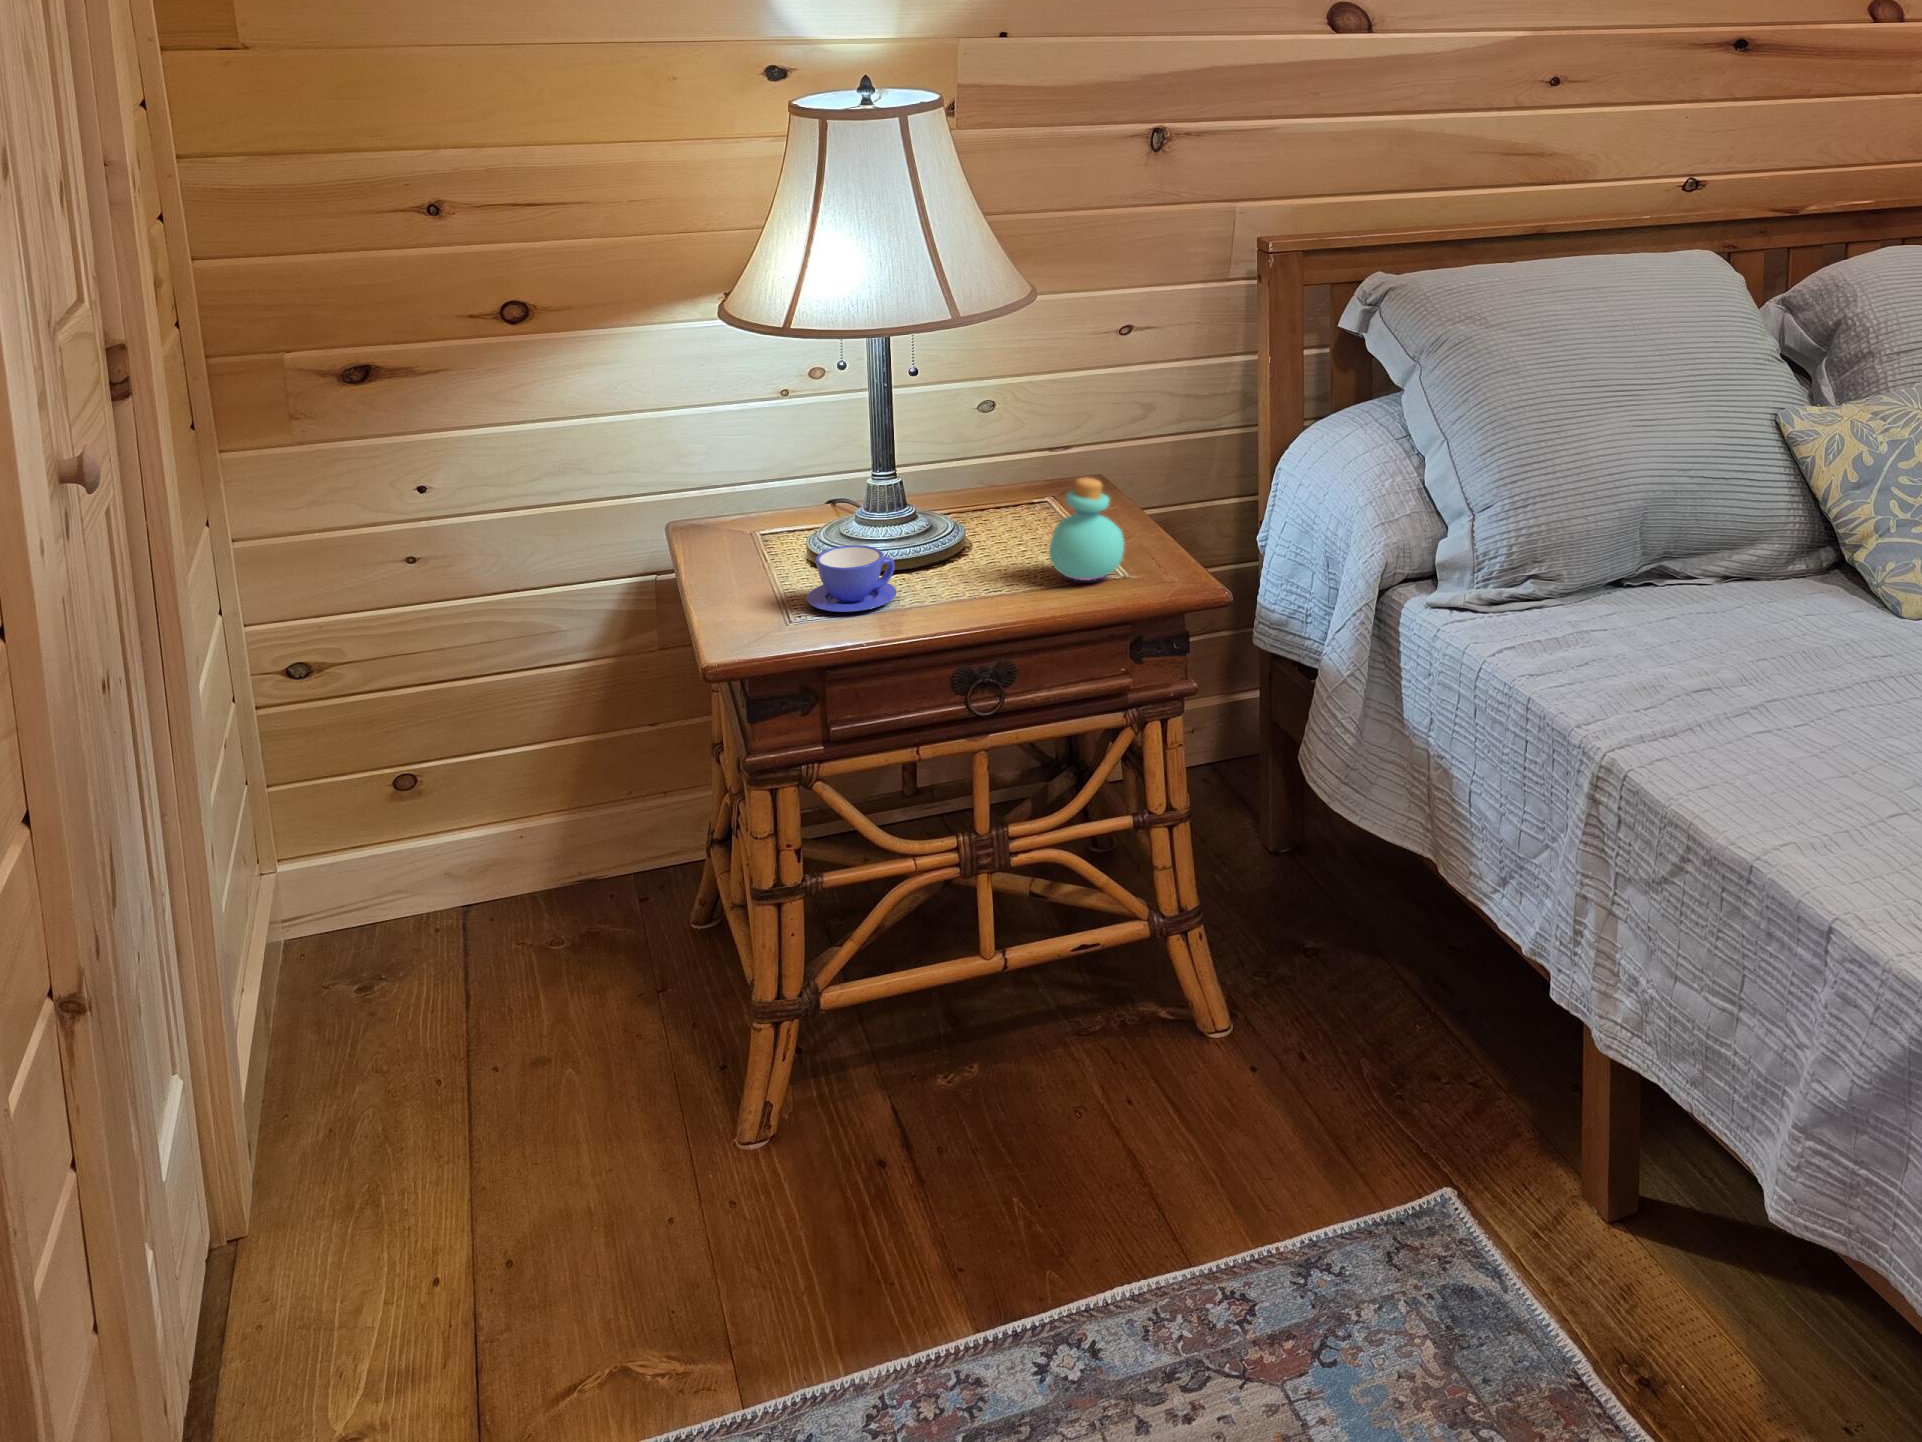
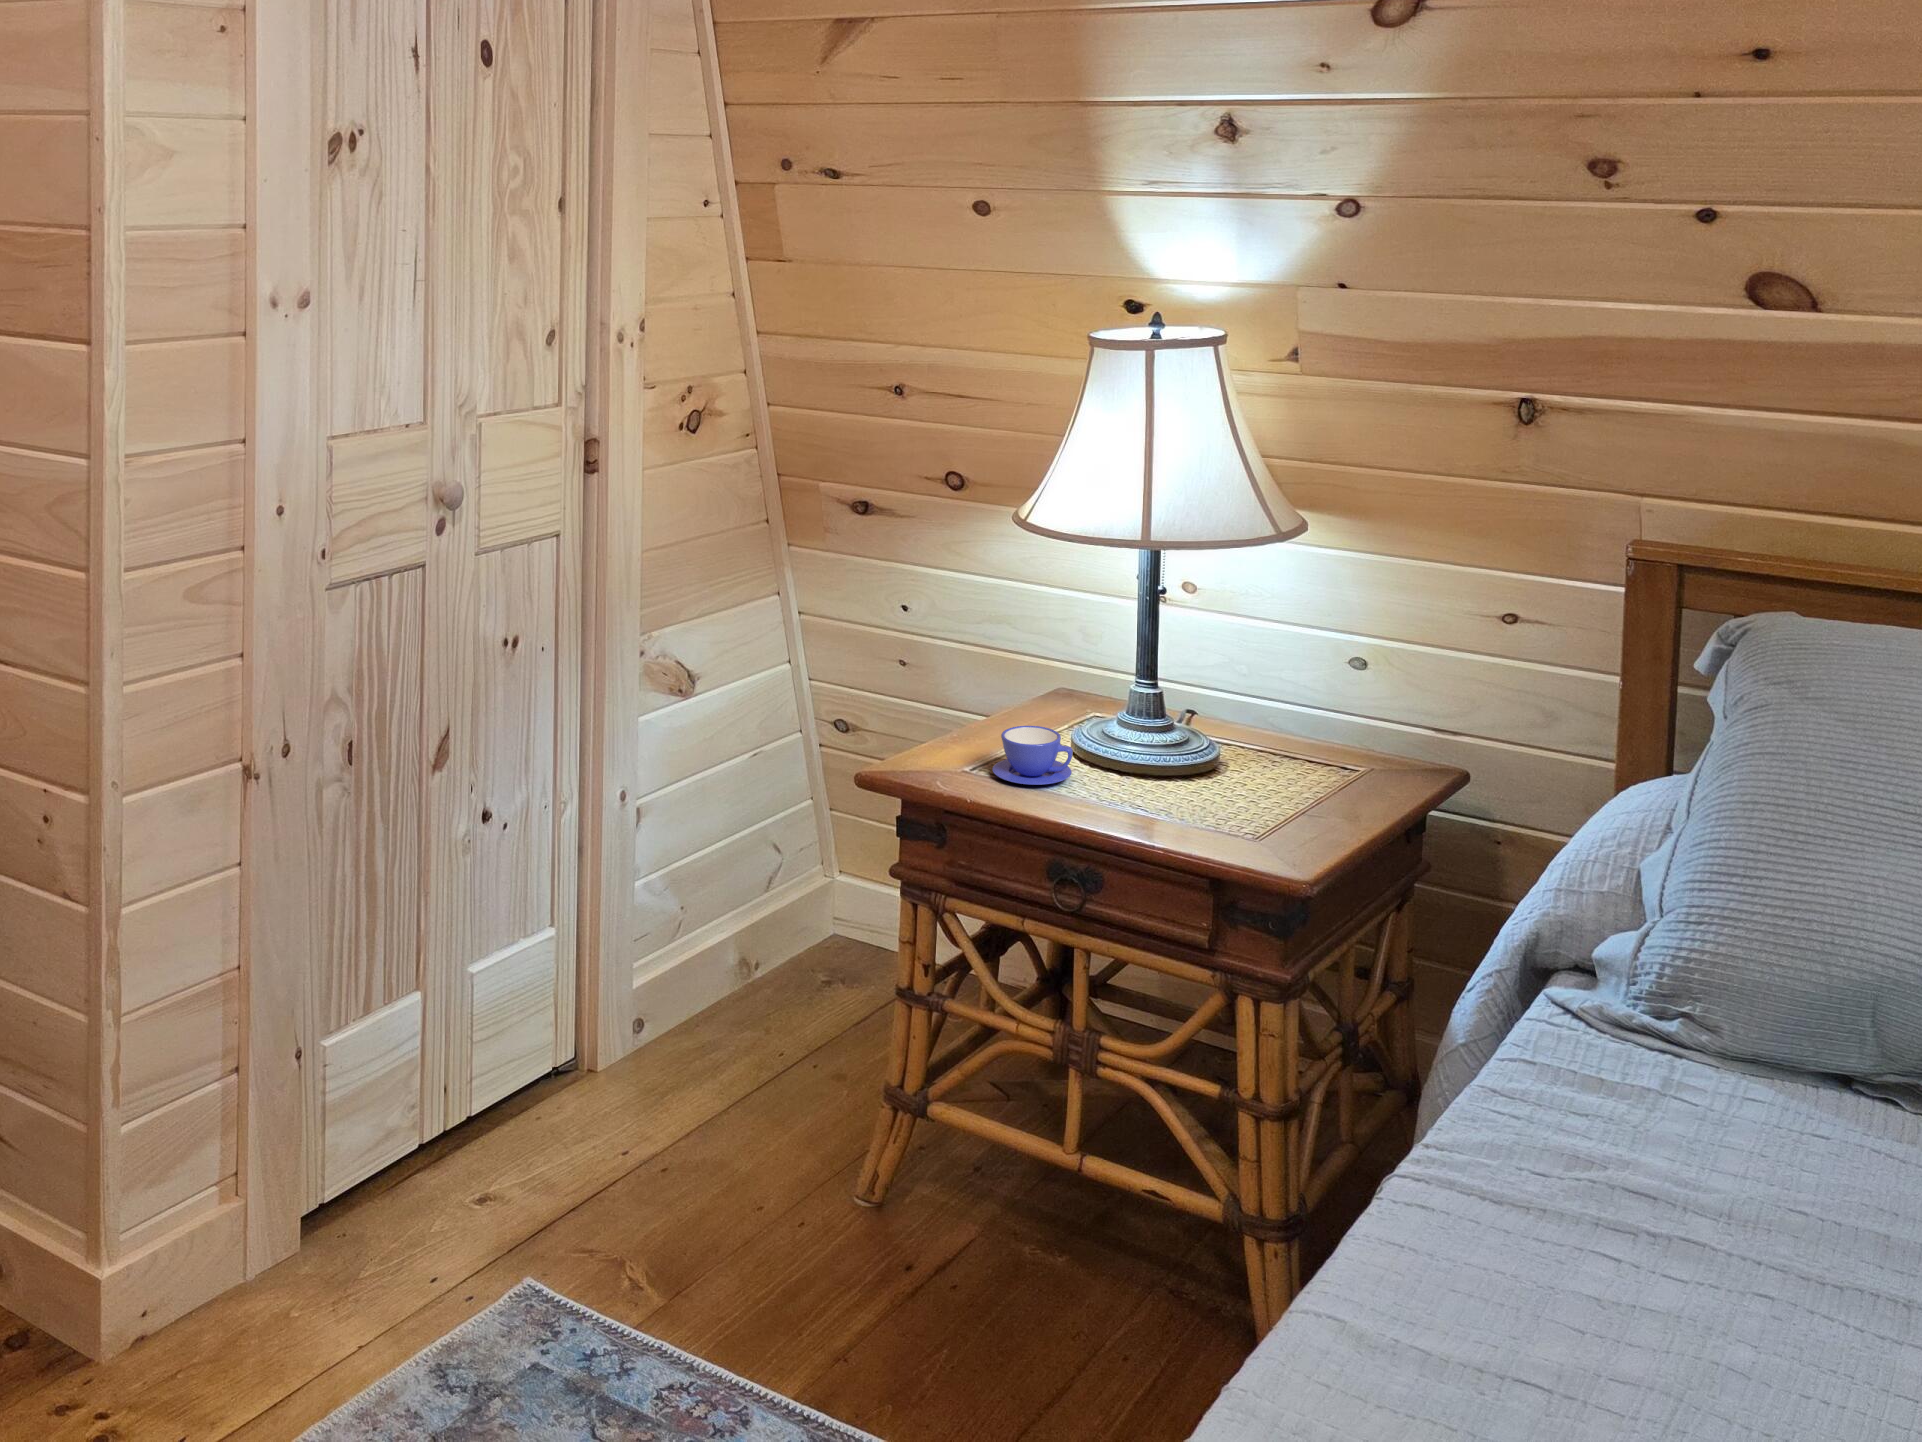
perfume bottle: present [1049,477,1124,581] -> none [1196,723,1274,827]

